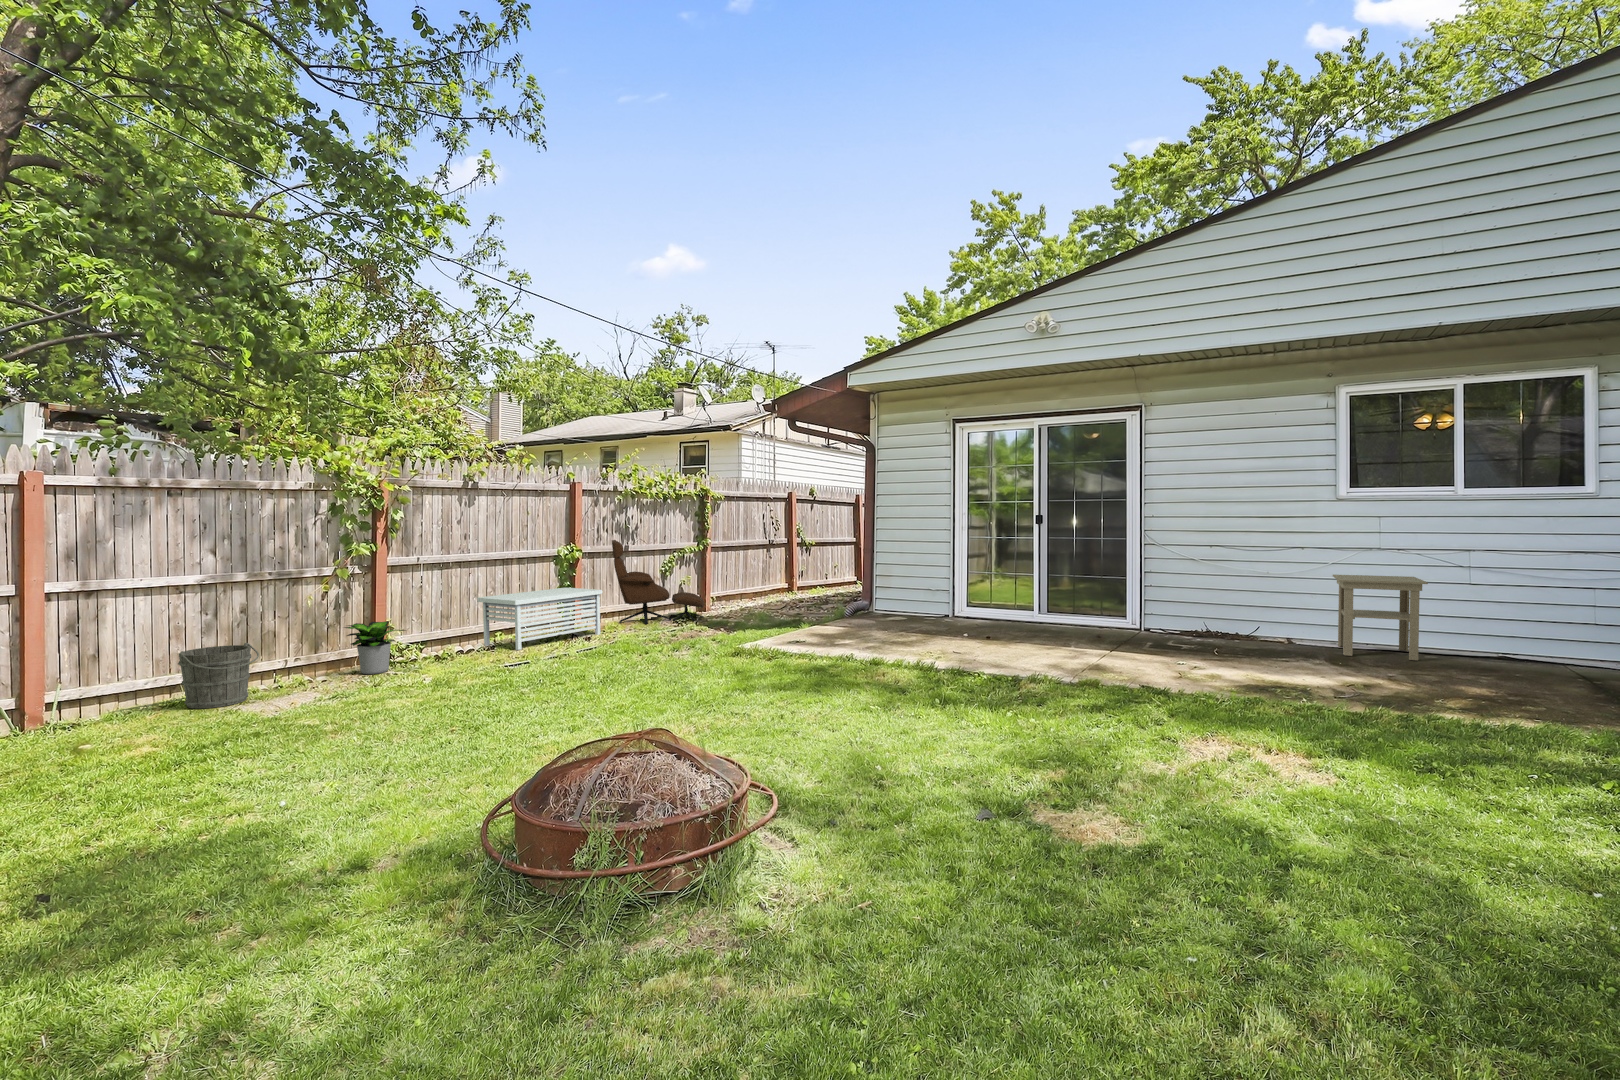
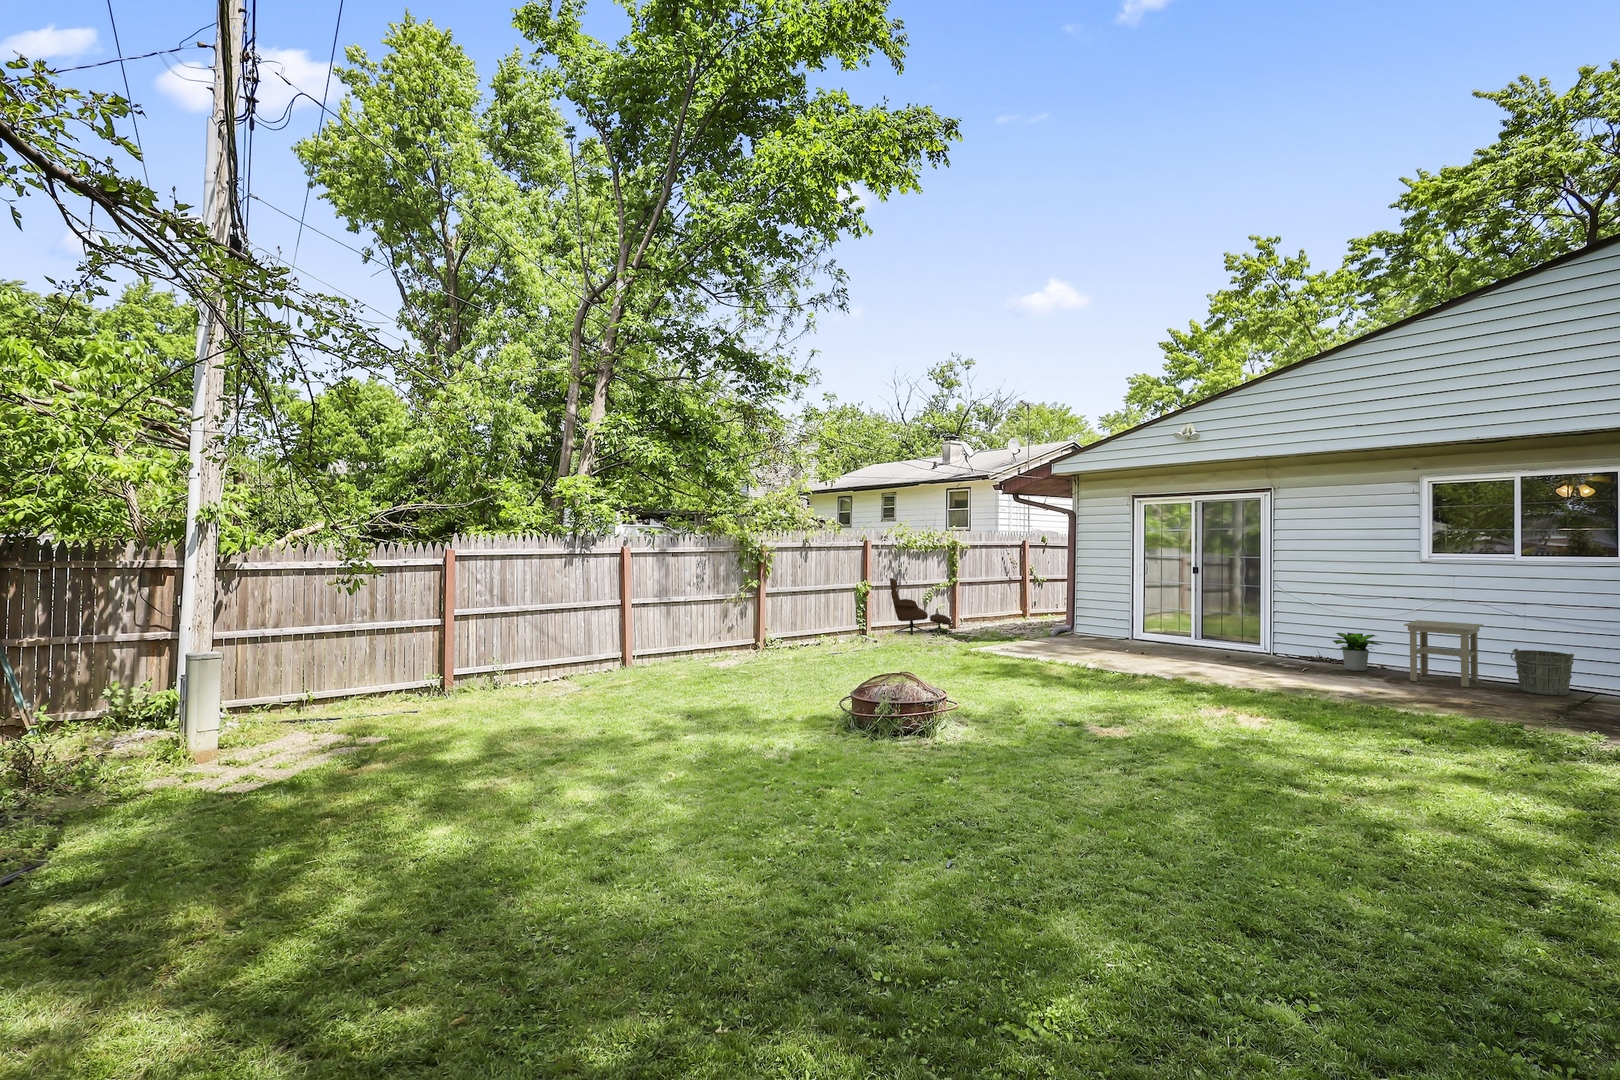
storage bench: present [477,588,603,650] -> none [810,609,883,646]
potted plant: present [345,621,405,674] -> present [1333,633,1381,671]
bucket: present [178,643,259,709] -> present [1511,649,1574,695]

